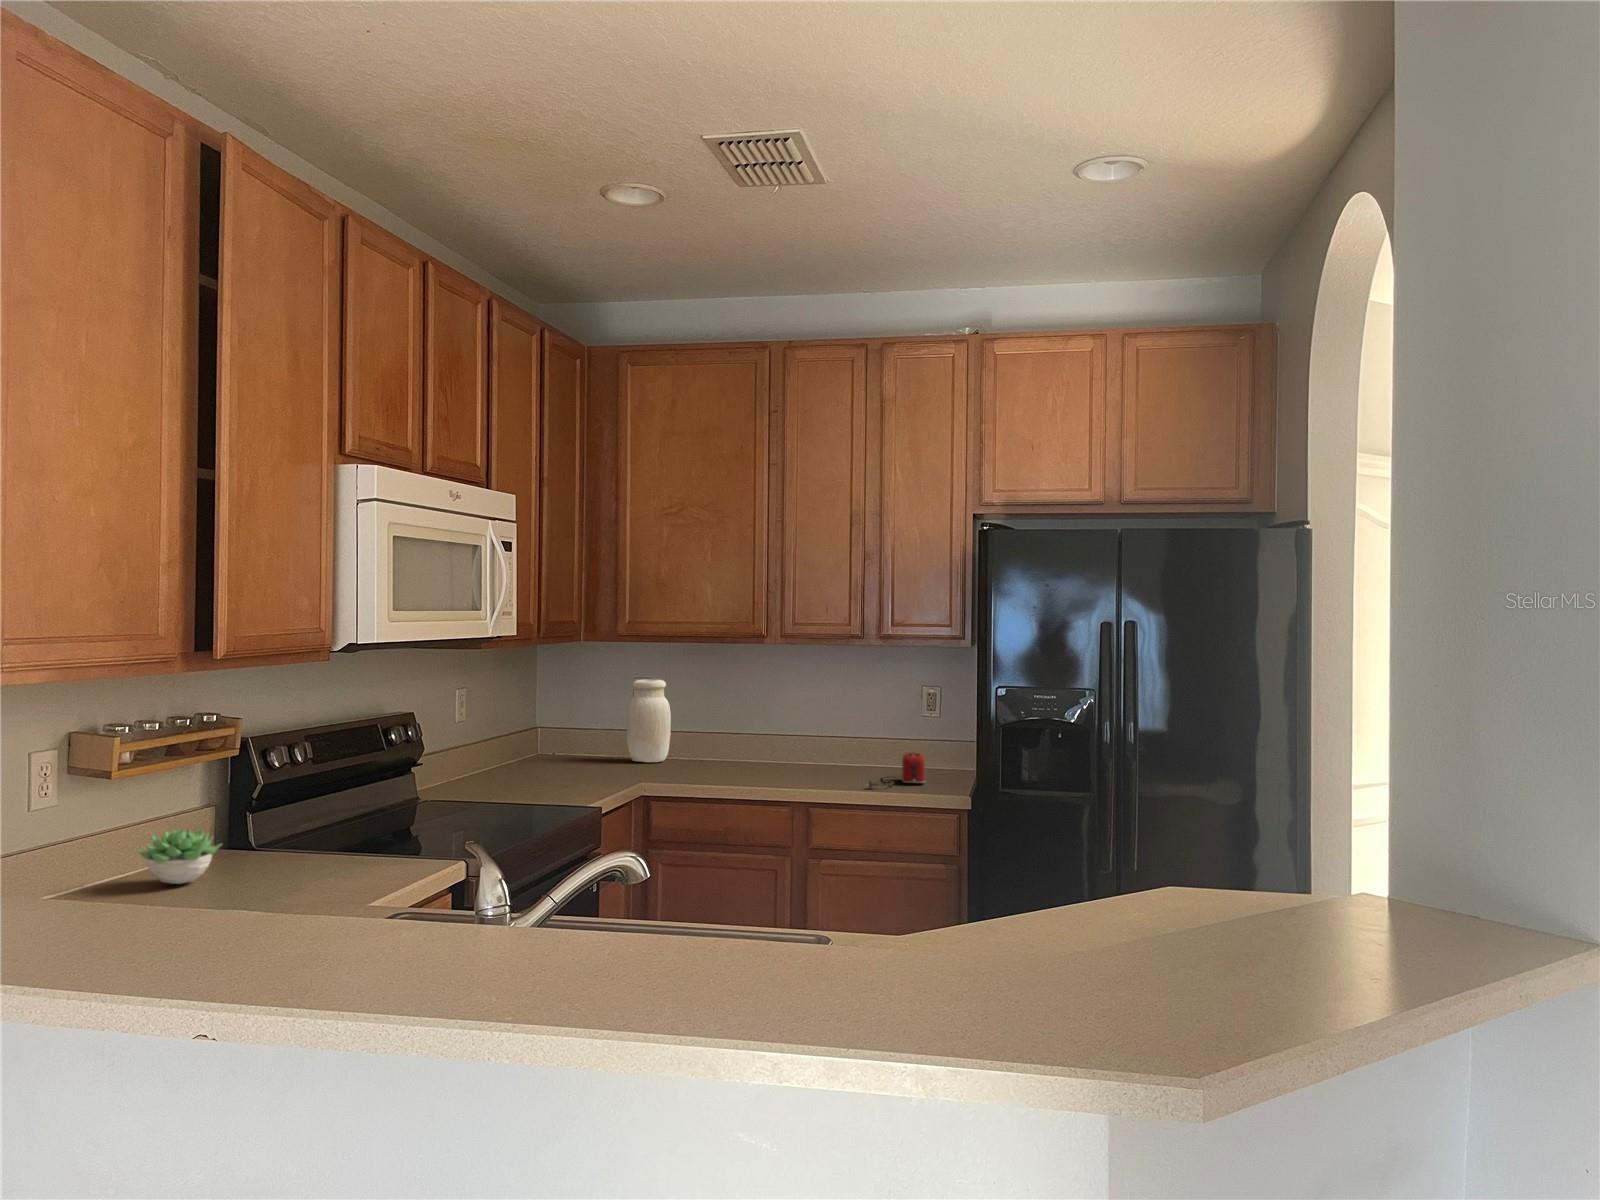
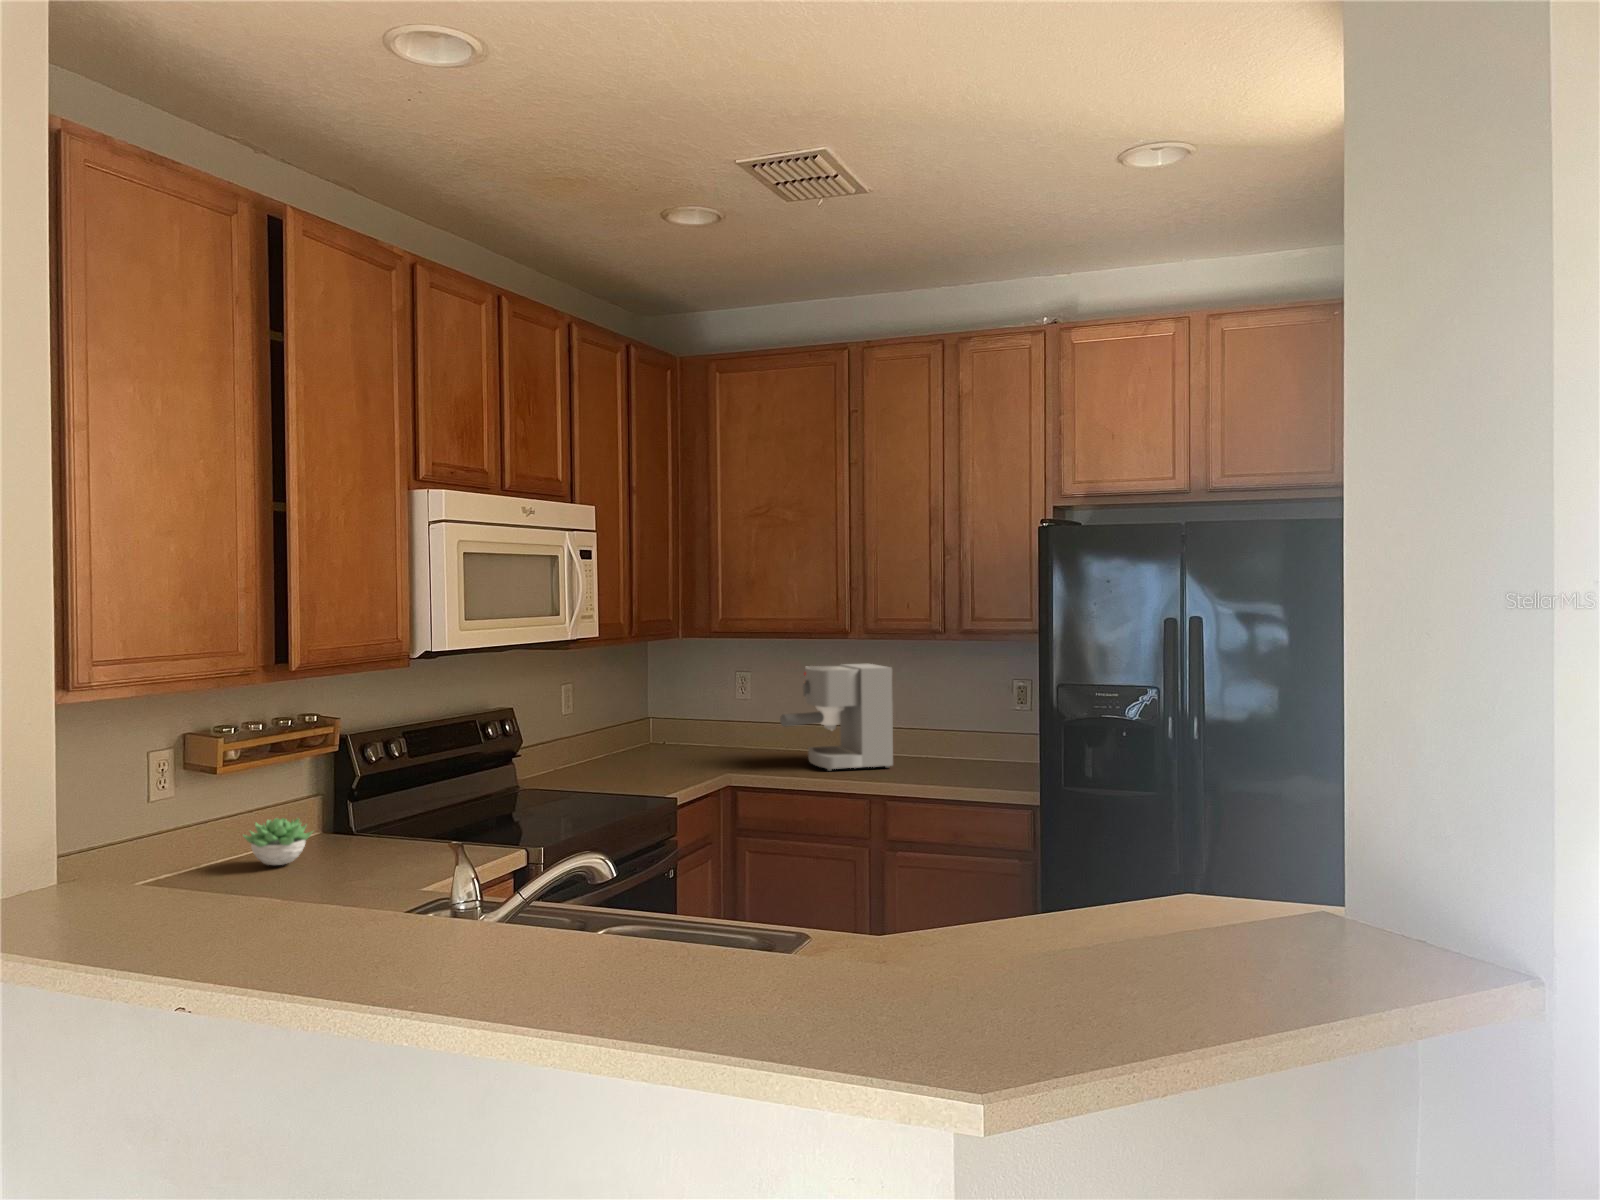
coffee maker: none [693,670,807,778] -> present [780,664,893,771]
jar: present [627,679,671,762] -> none [727,673,768,753]
toaster: present [867,752,925,788] -> none [944,747,1008,783]

